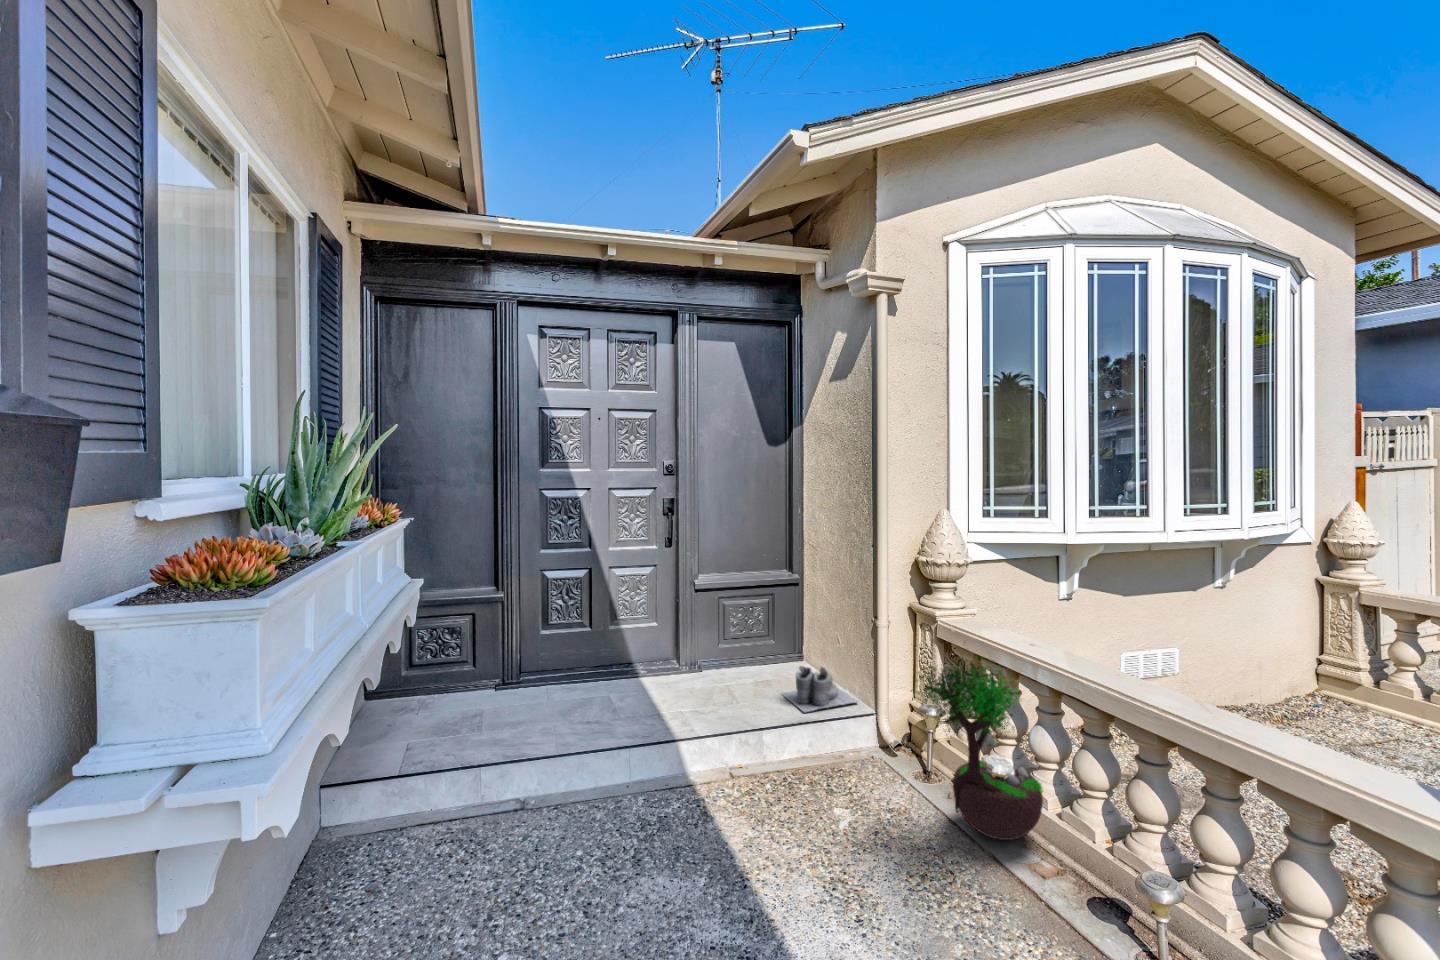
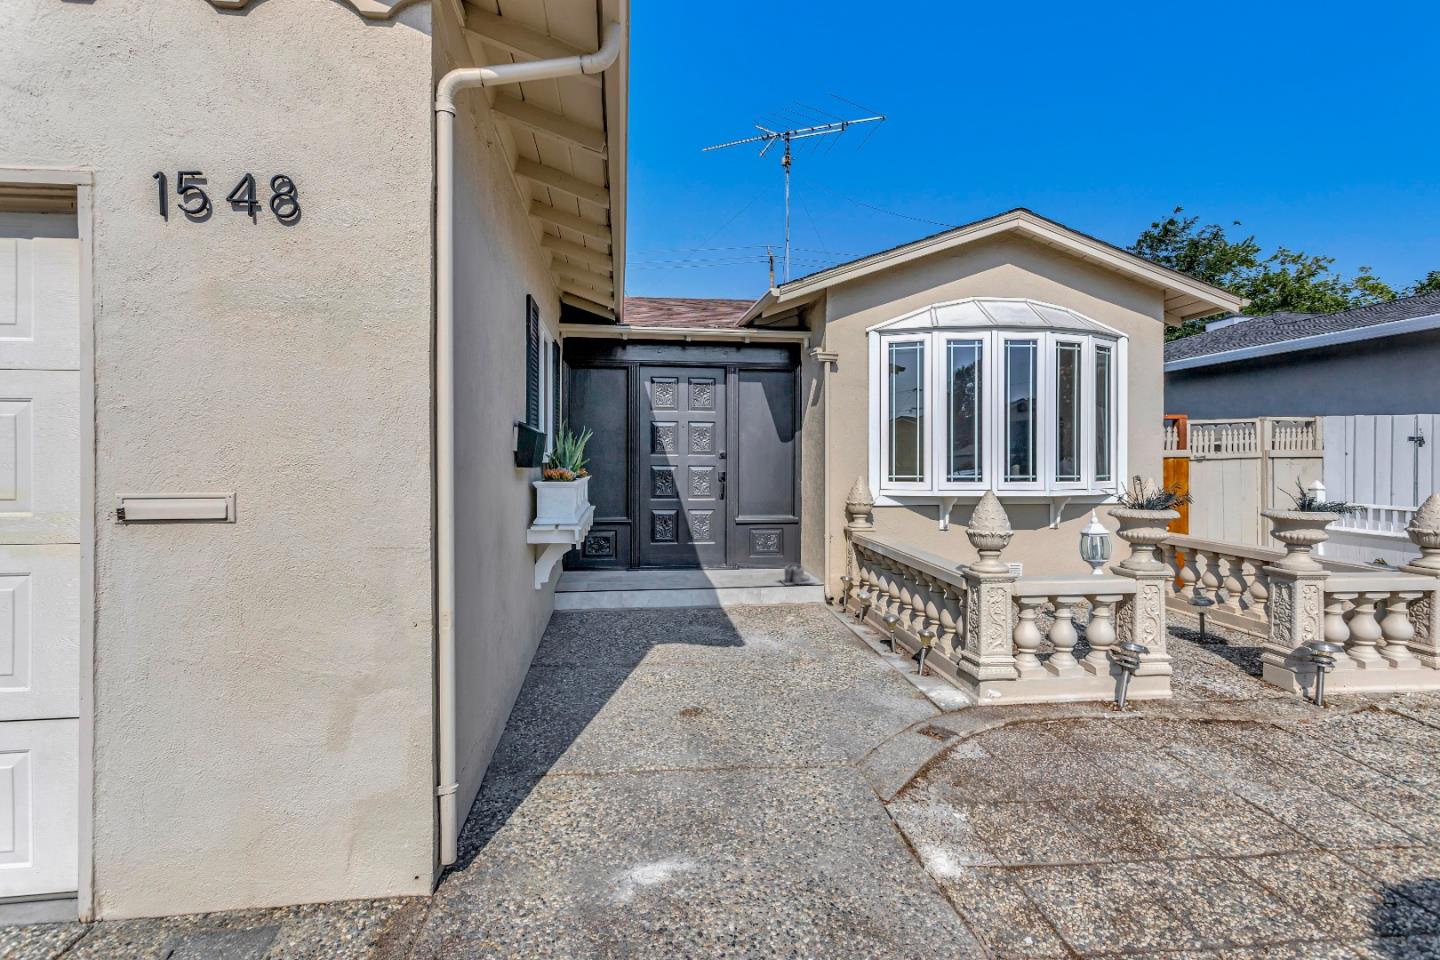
potted tree: present [911,657,1043,840] -> none [819,537,876,628]

